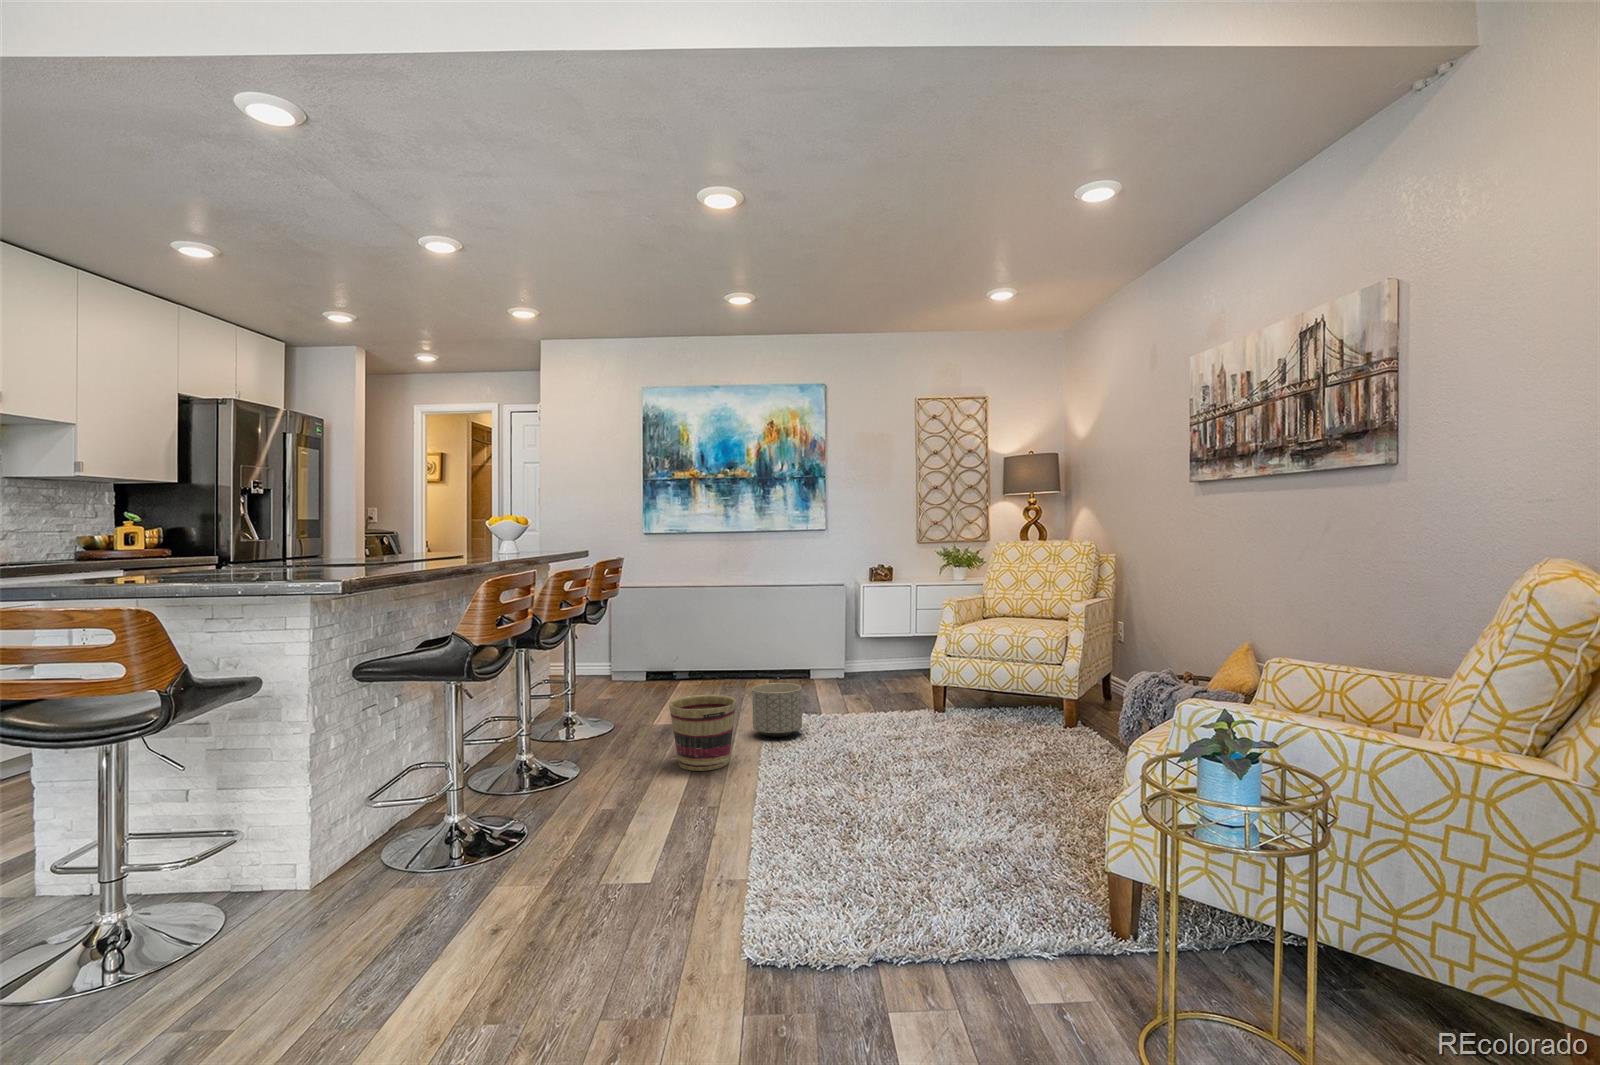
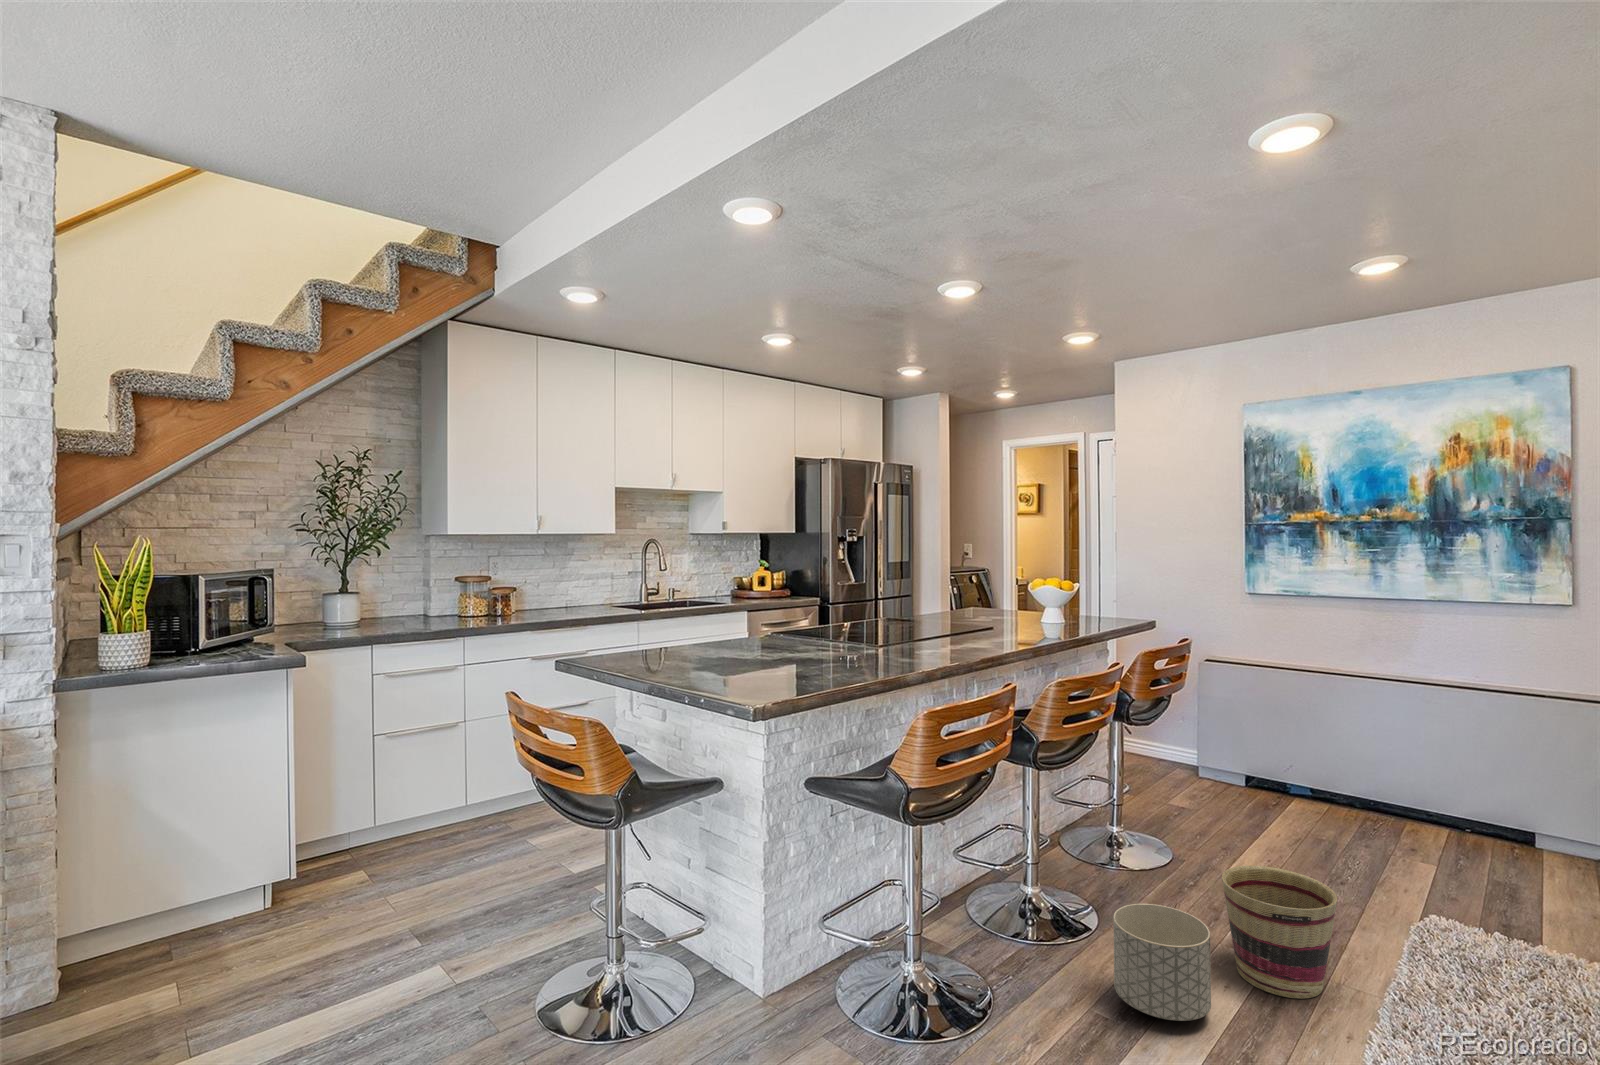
planter: present [752,683,802,737] -> present [1113,904,1211,1021]

